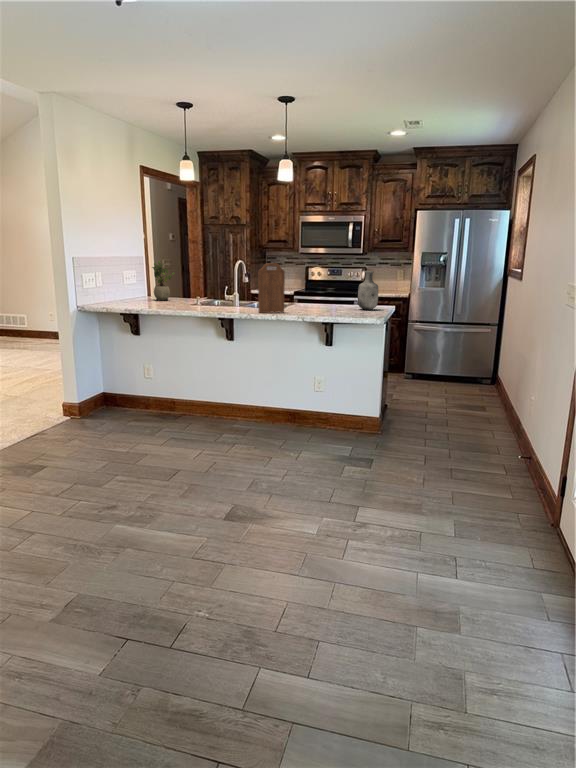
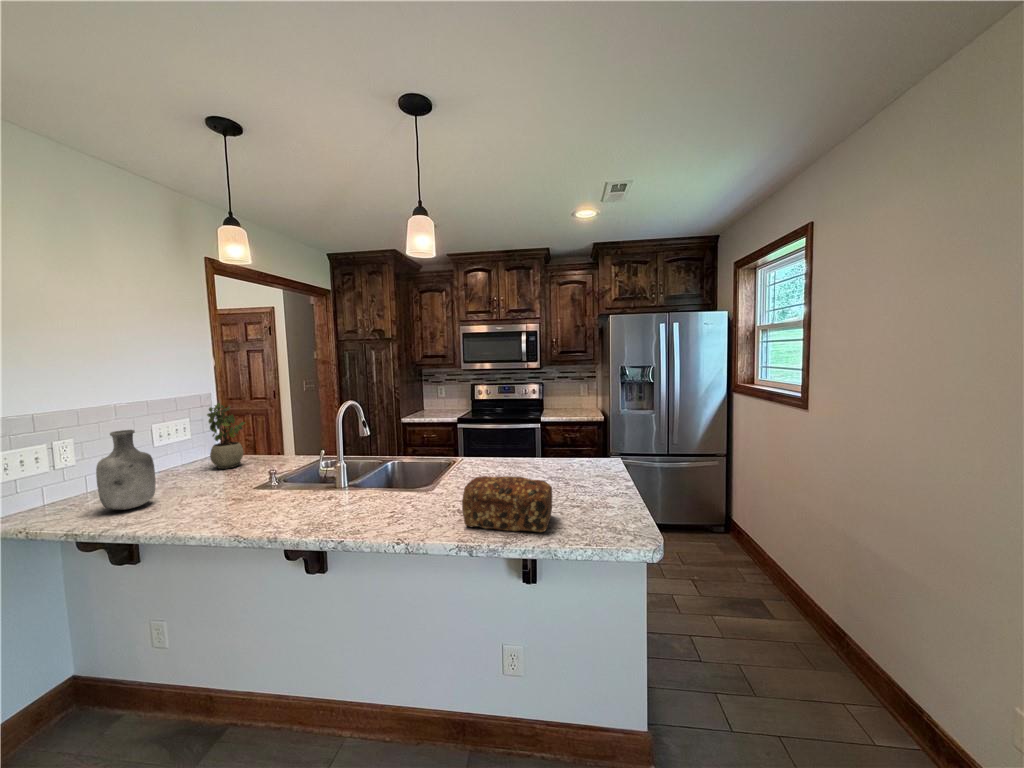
cutting board: present [258,263,285,313] -> none [359,420,426,535]
vase: present [358,271,379,310] -> present [96,430,156,510]
bread loaf: none [302,293,344,315] -> present [462,476,552,532]

